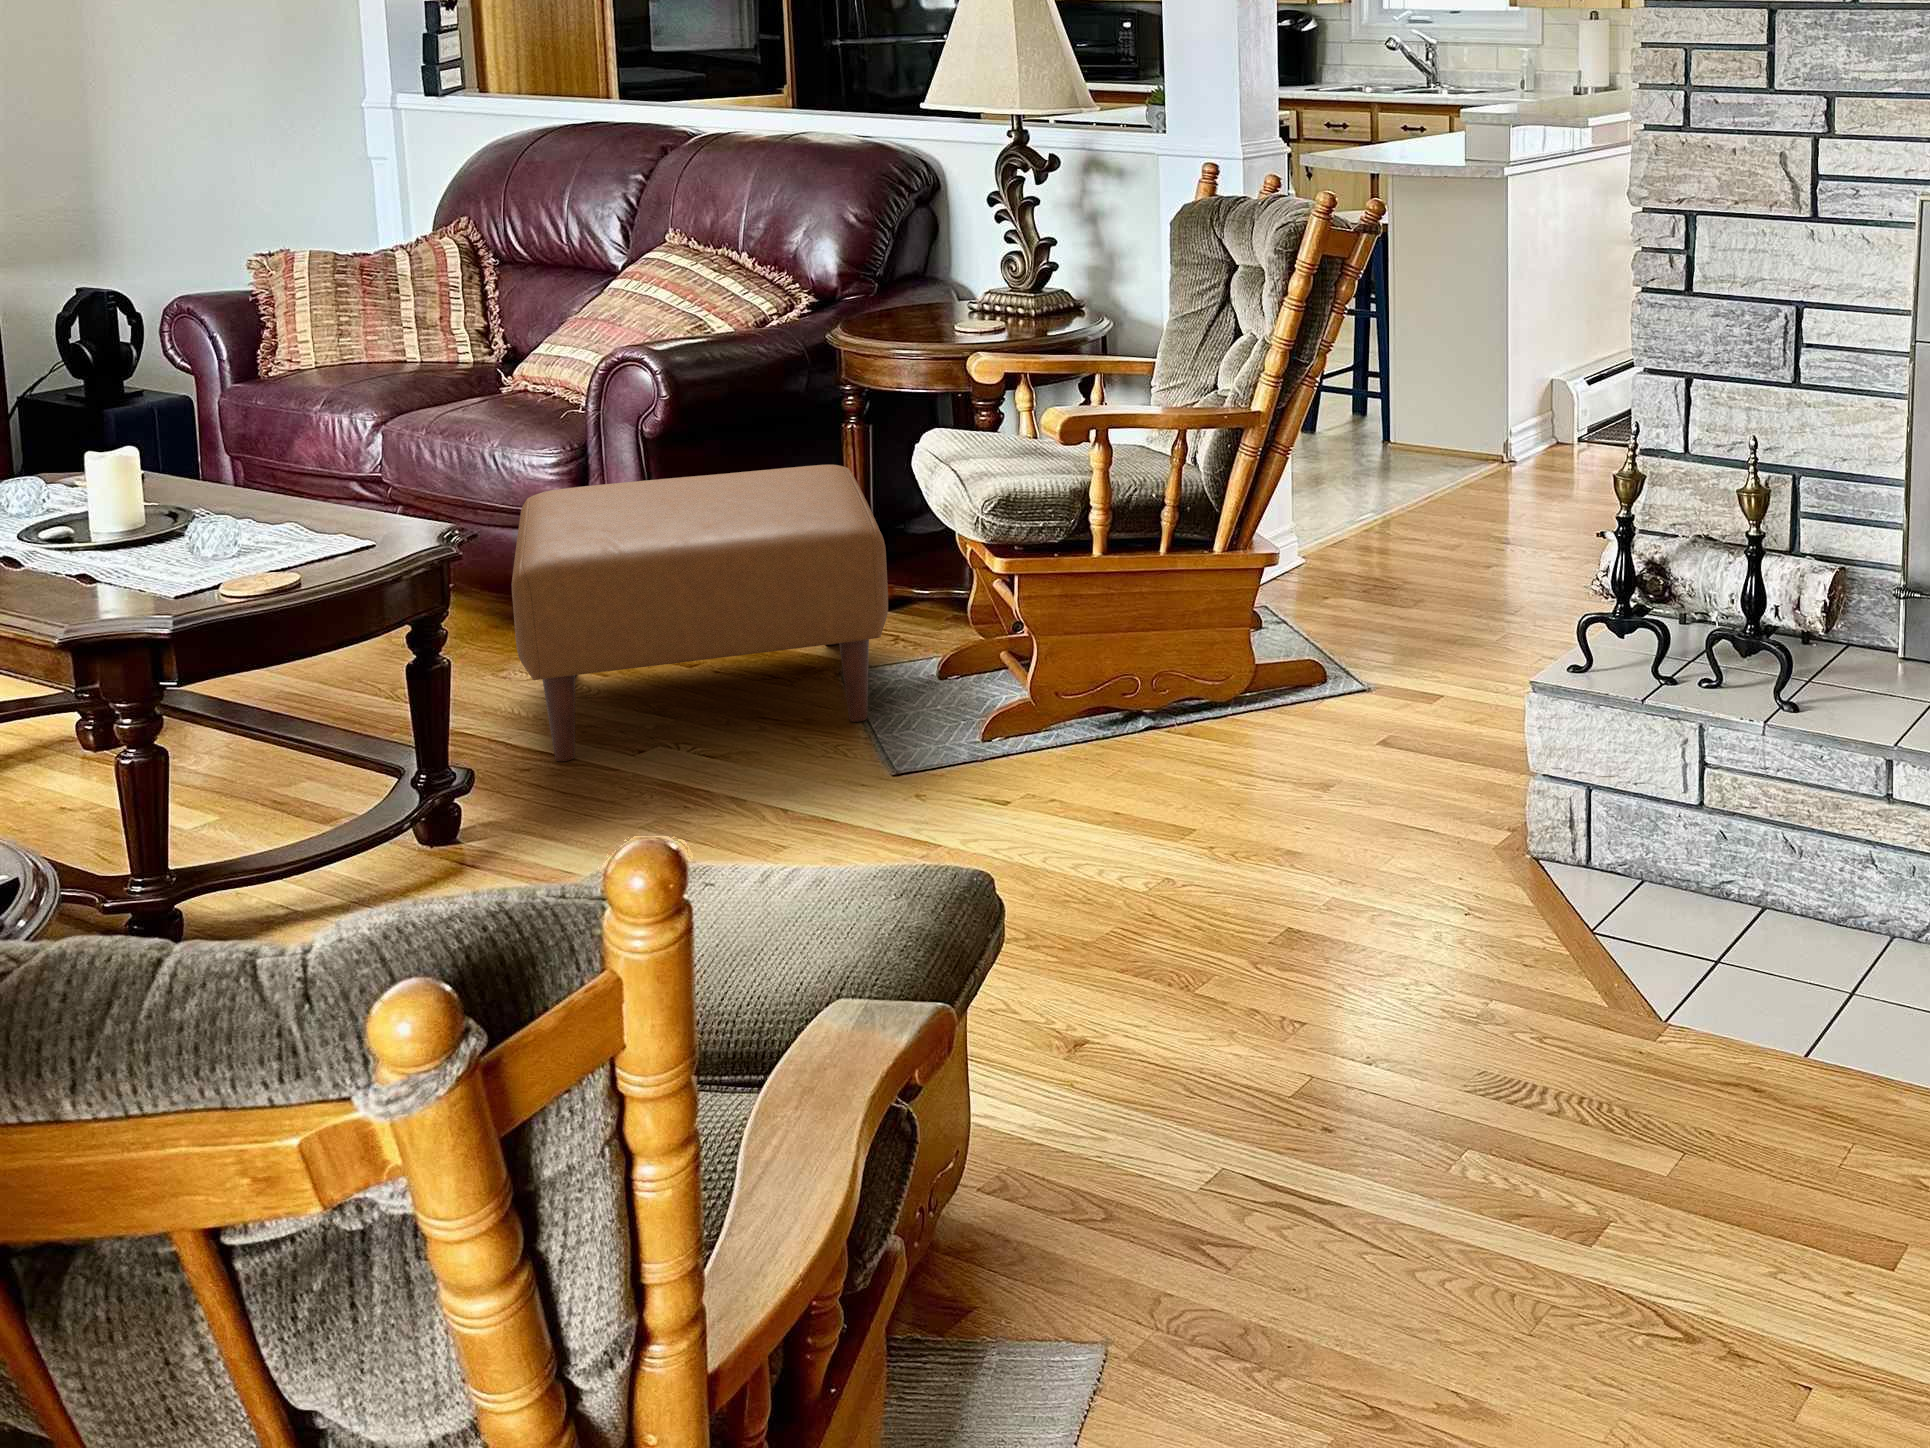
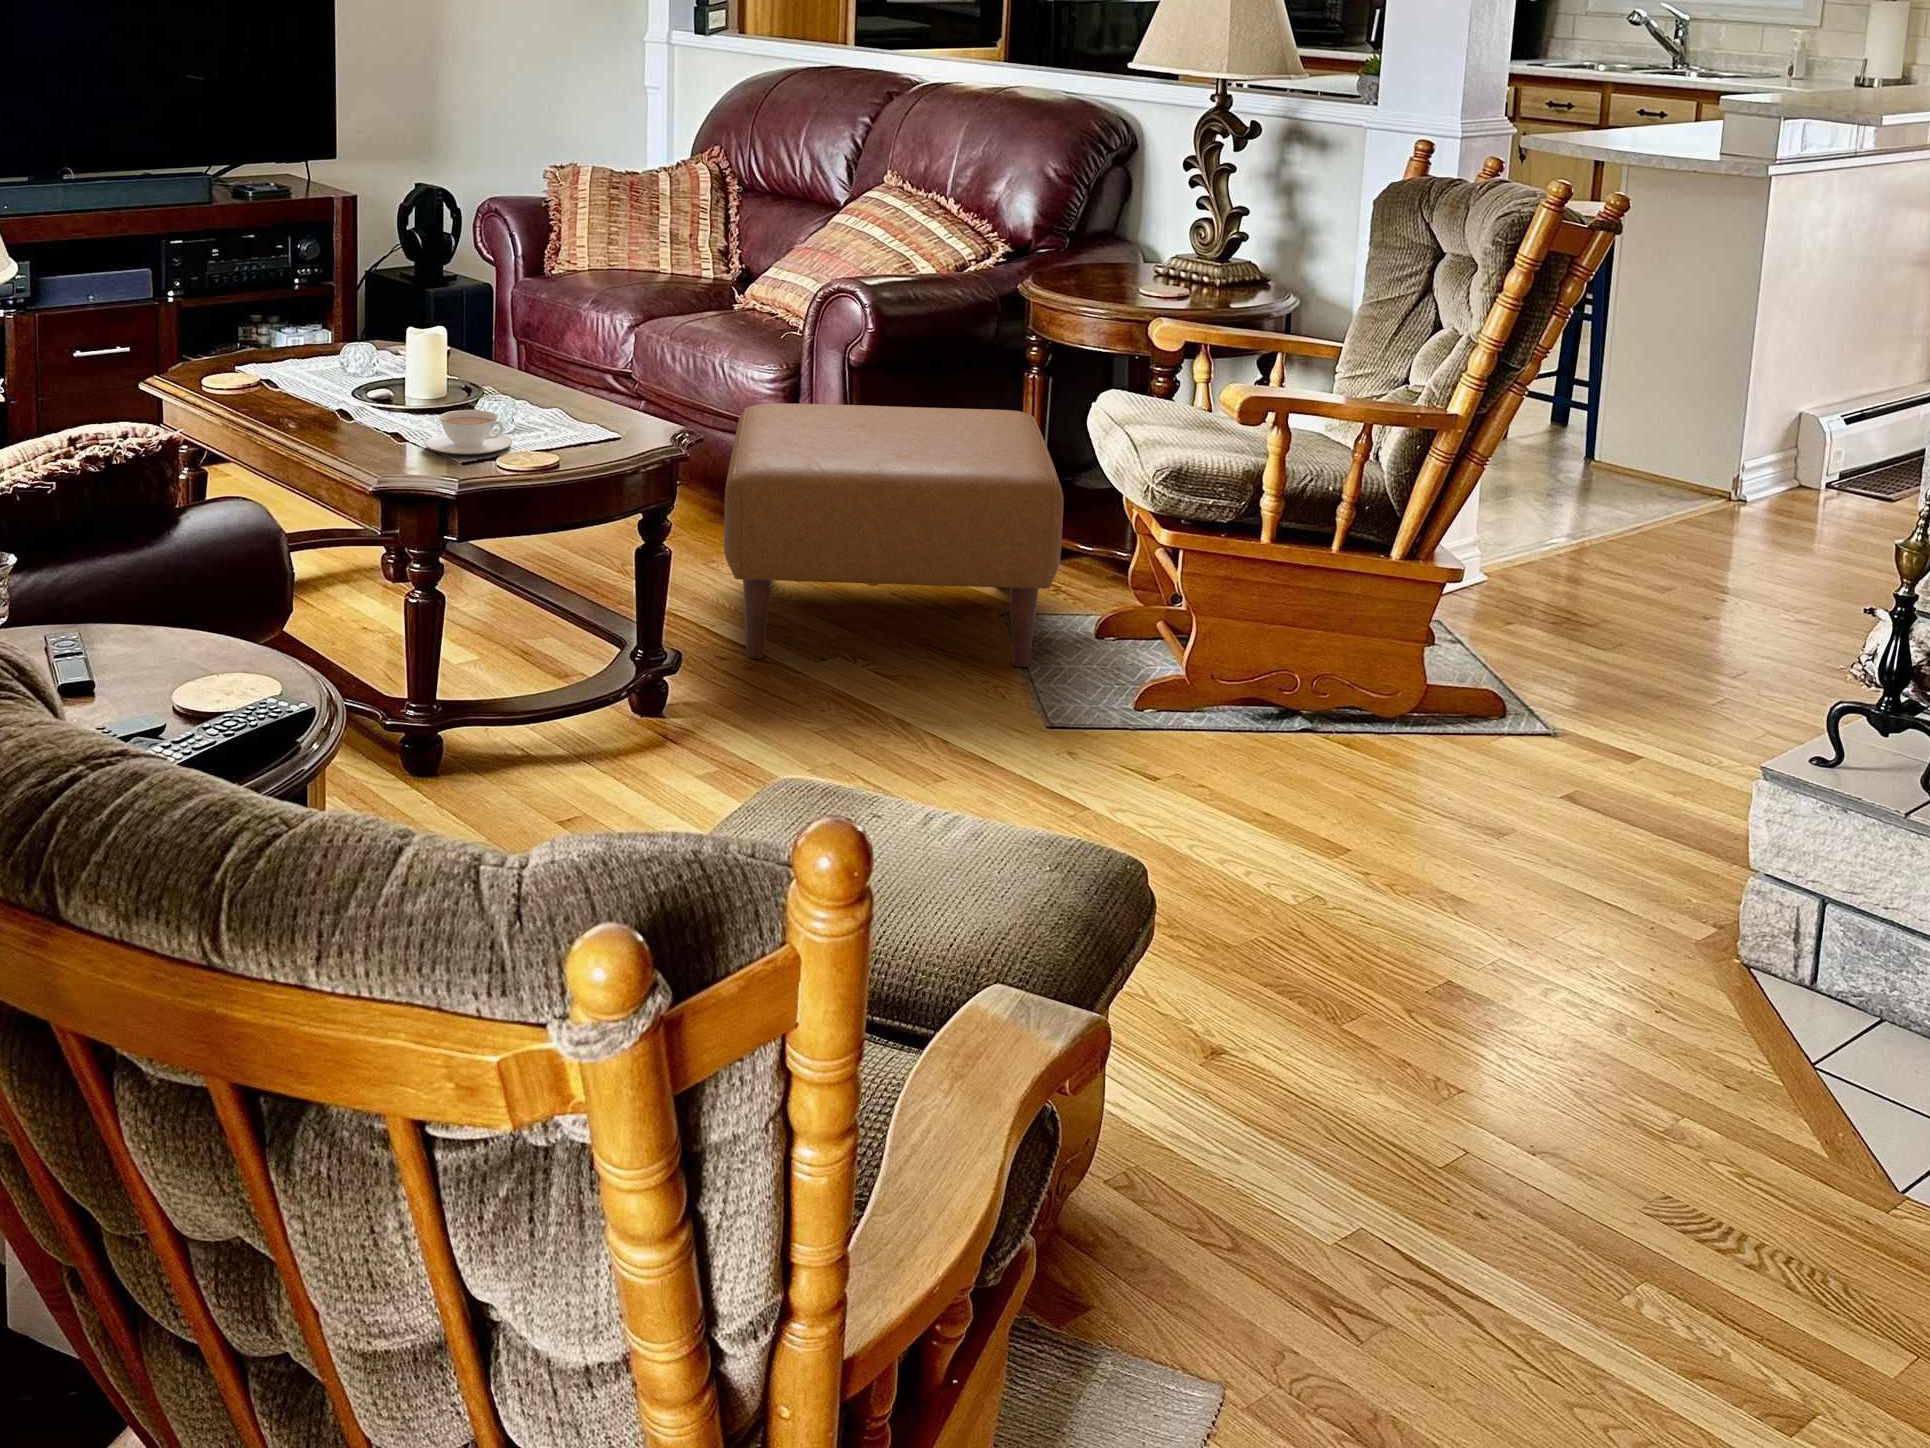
teacup: none [132,538,246,591] -> present [425,410,512,454]

